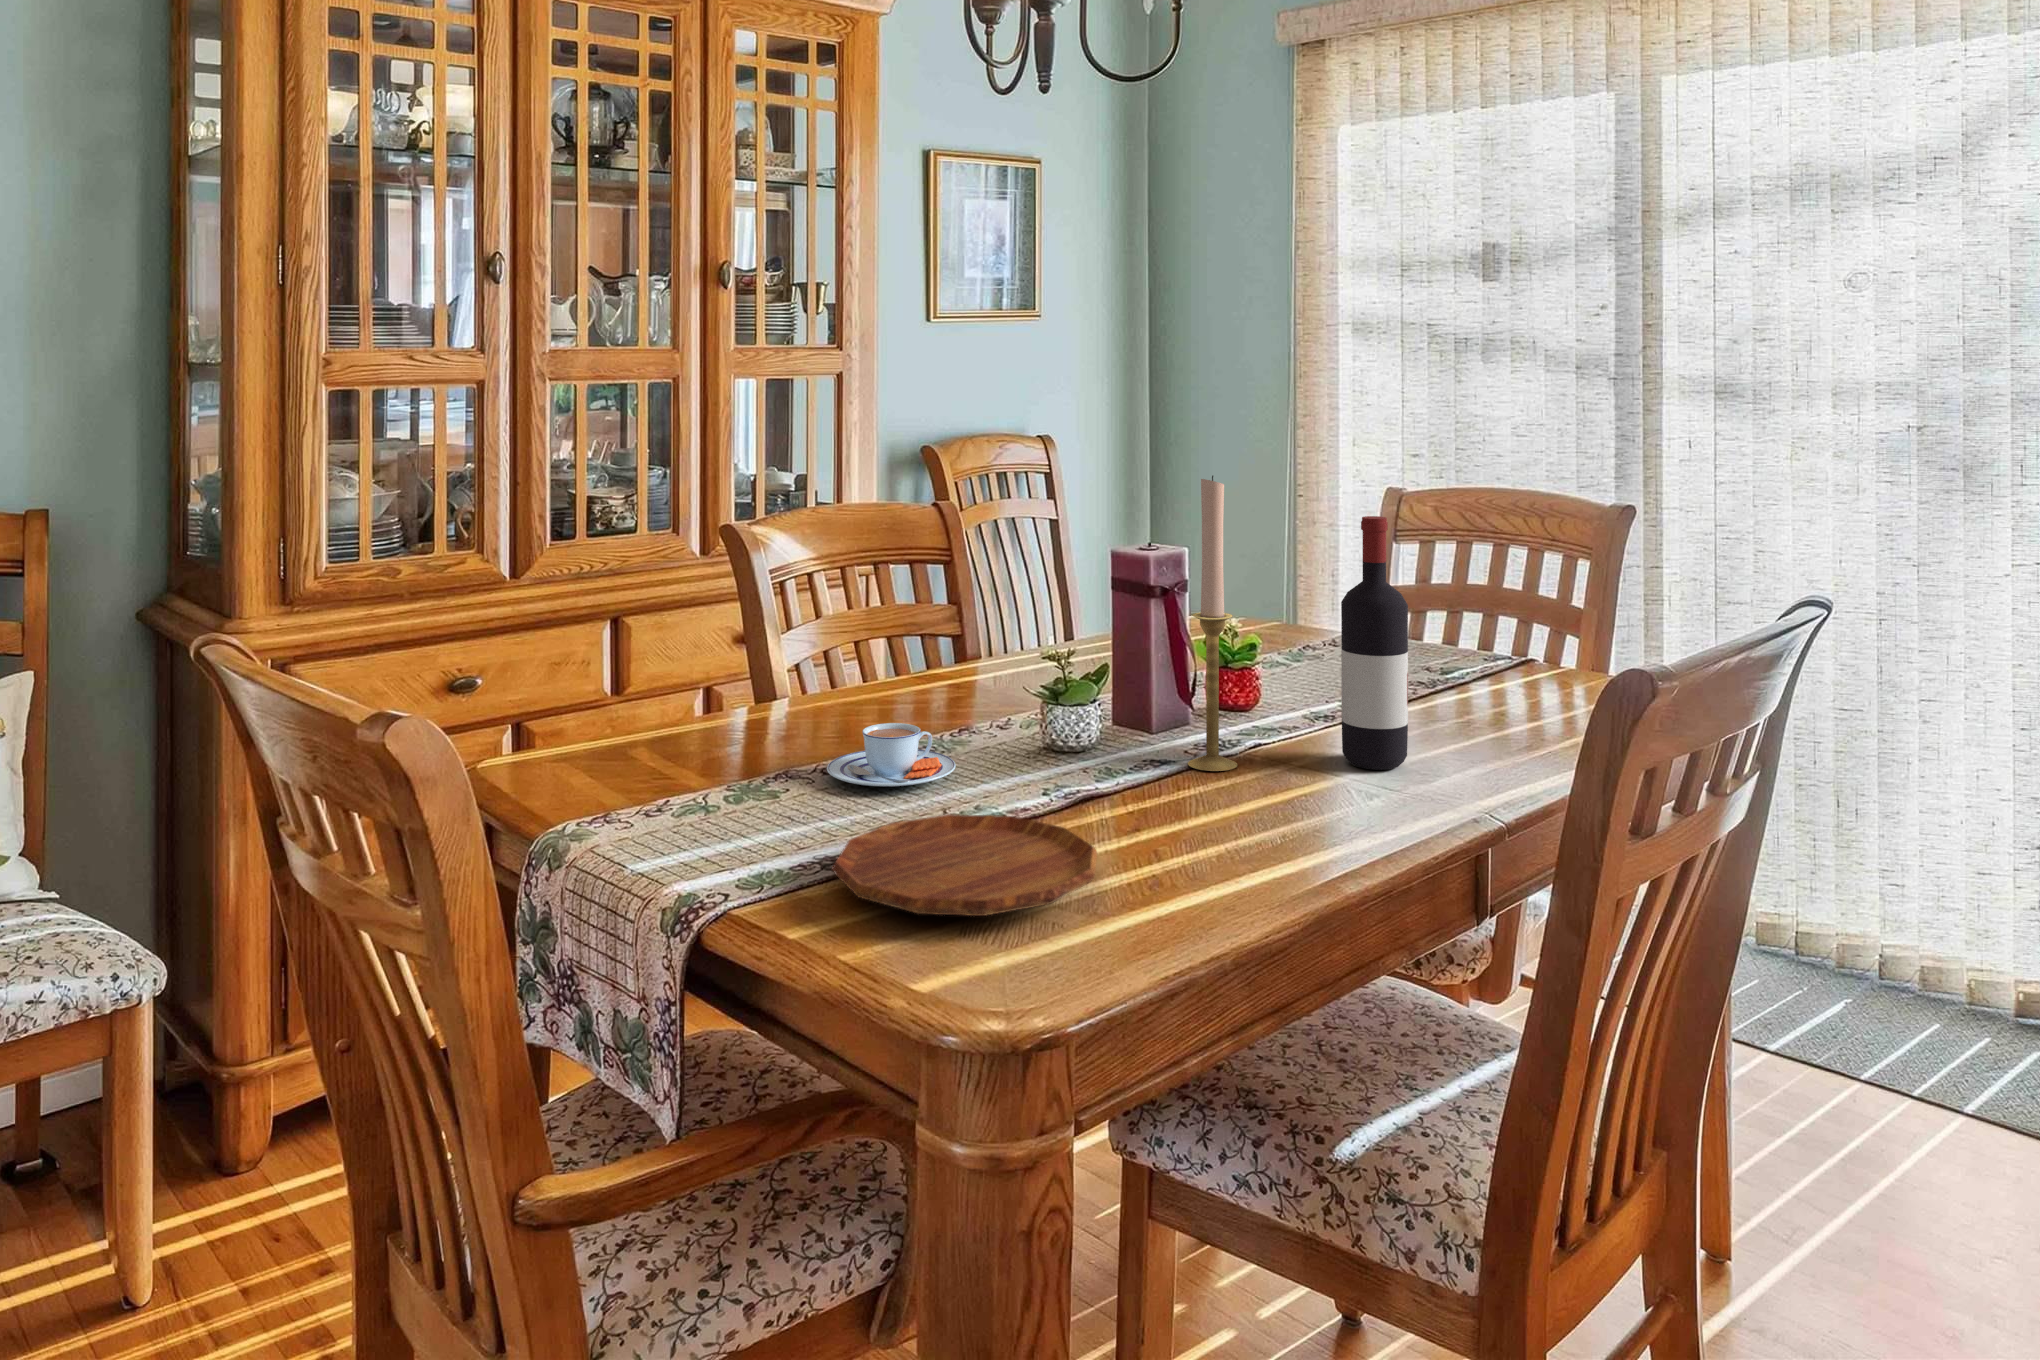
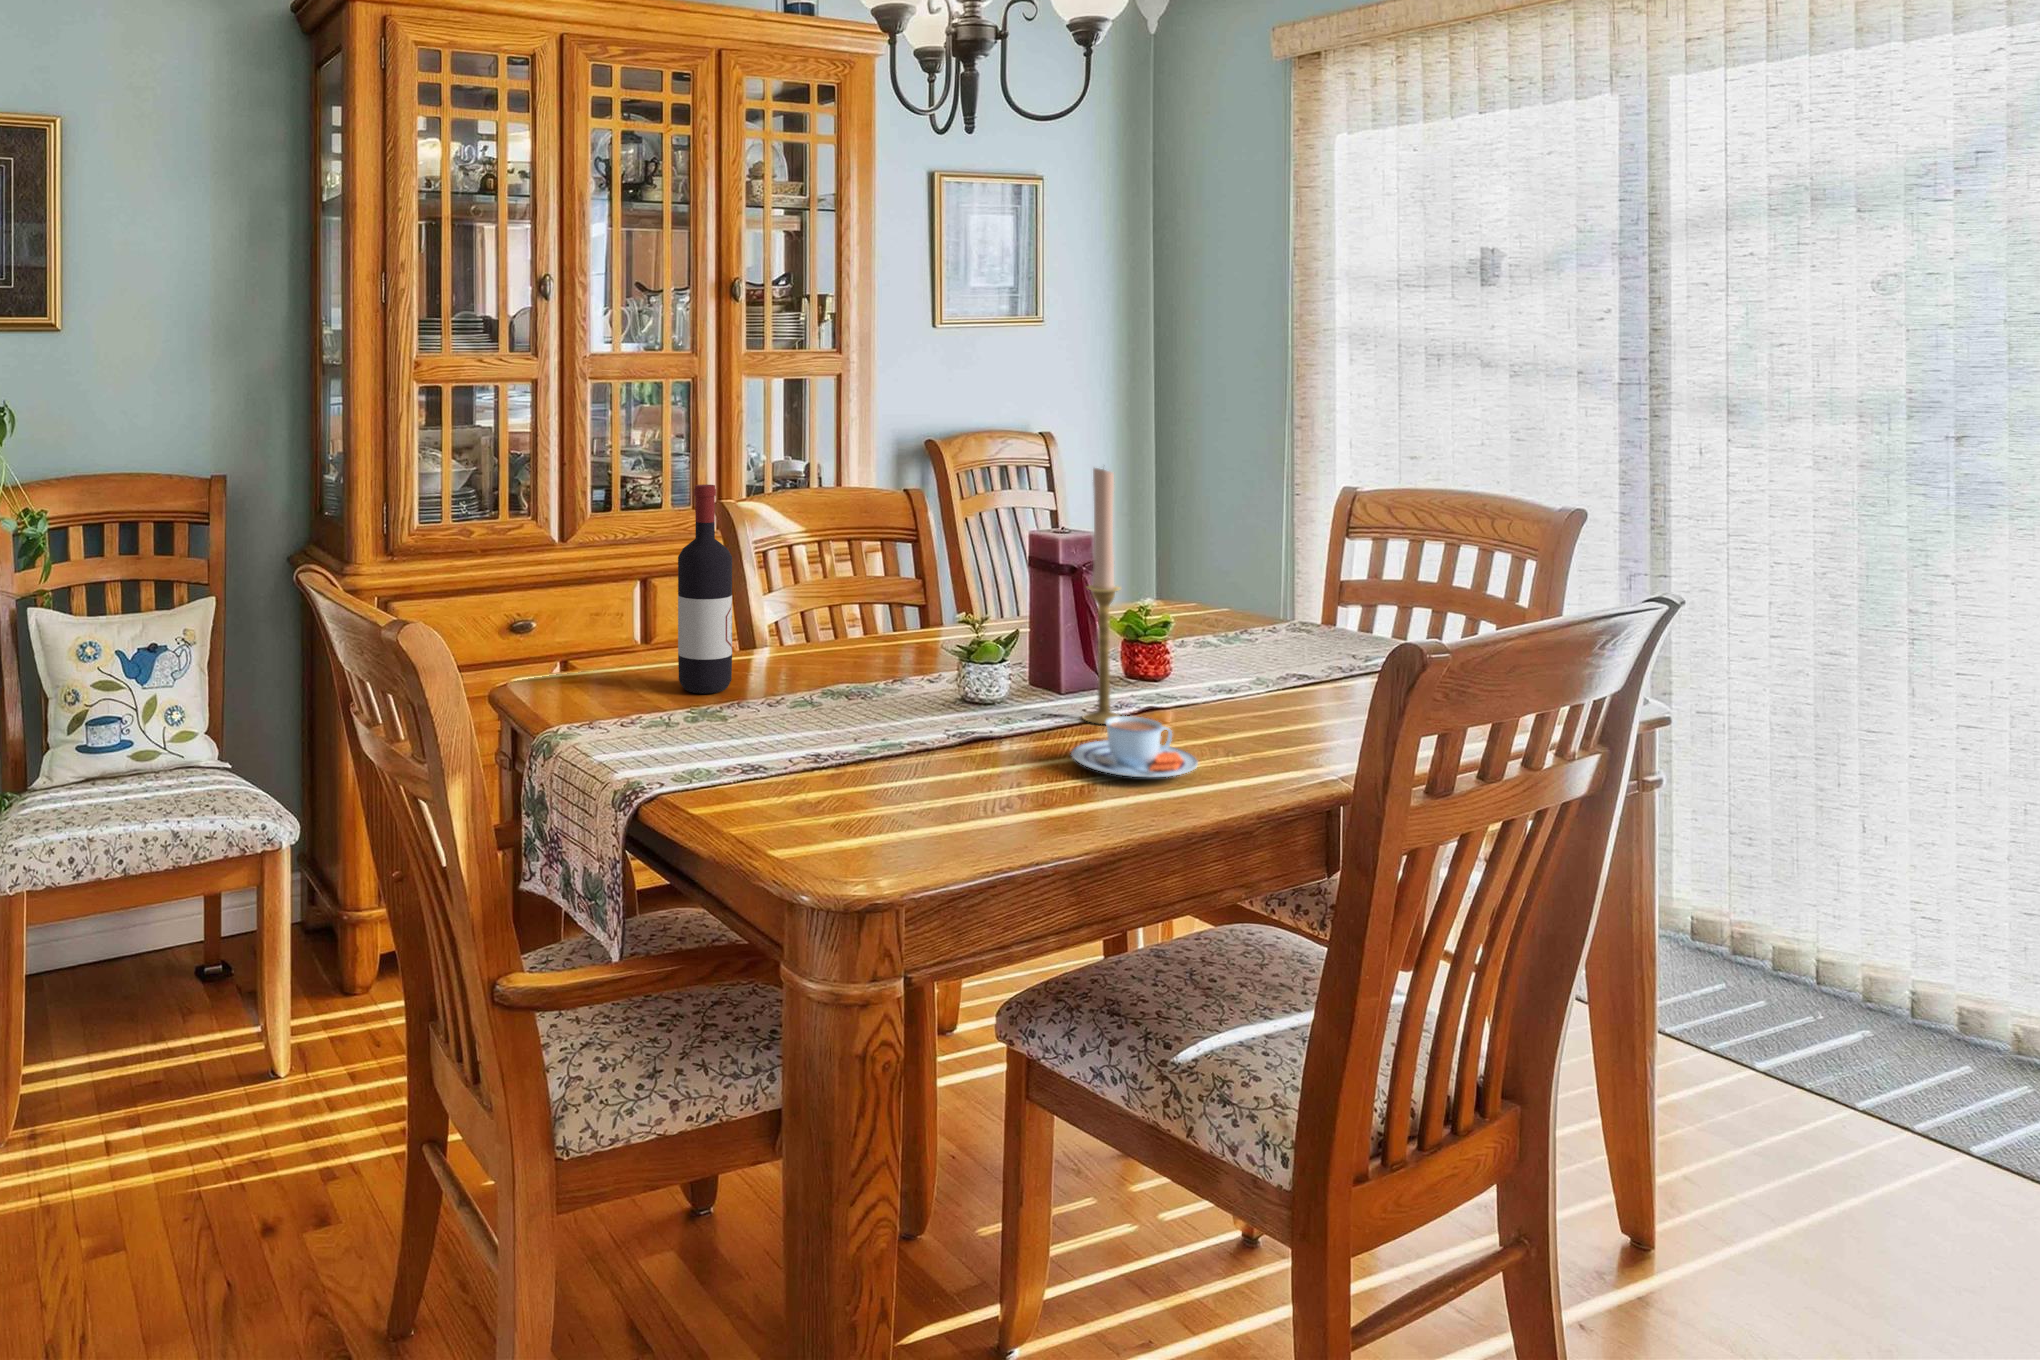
wine bottle: present [1341,516,1408,770] -> present [678,484,732,694]
teacup: present [827,723,956,786] -> present [1071,716,1198,777]
tray: present [832,814,1097,916] -> none [741,738,962,814]

